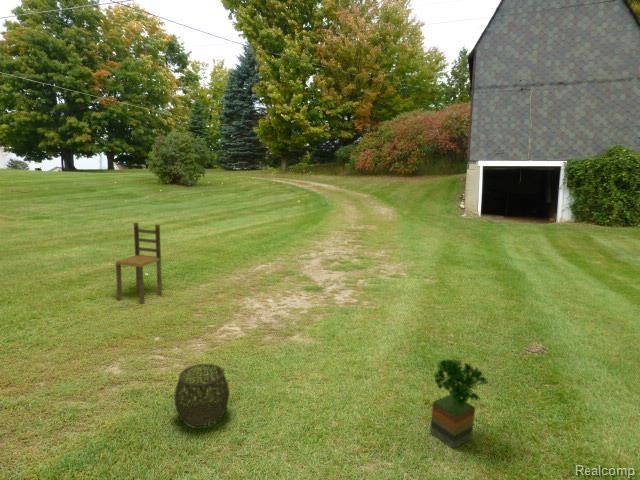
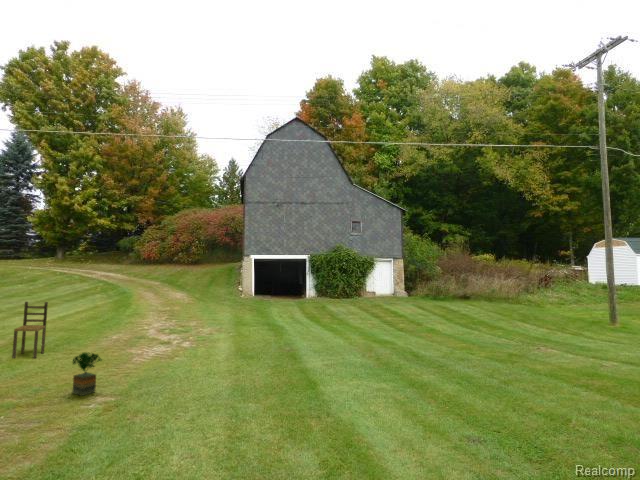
potted tree: present [430,359,488,448] -> present [73,353,102,396]
woven basket: present [174,364,229,427] -> none [120,363,149,391]

